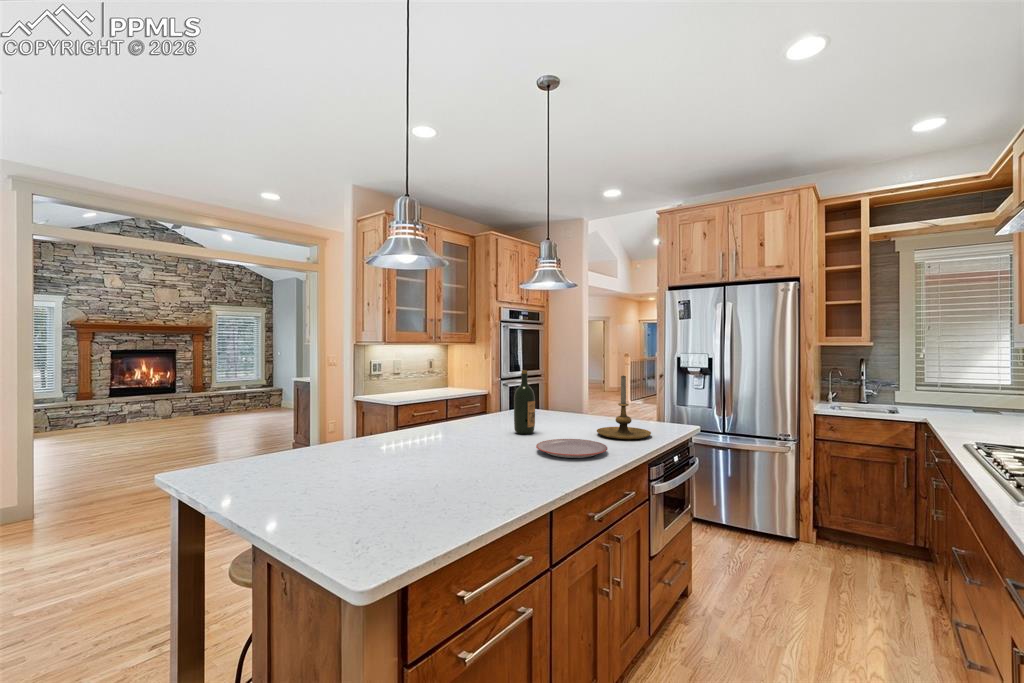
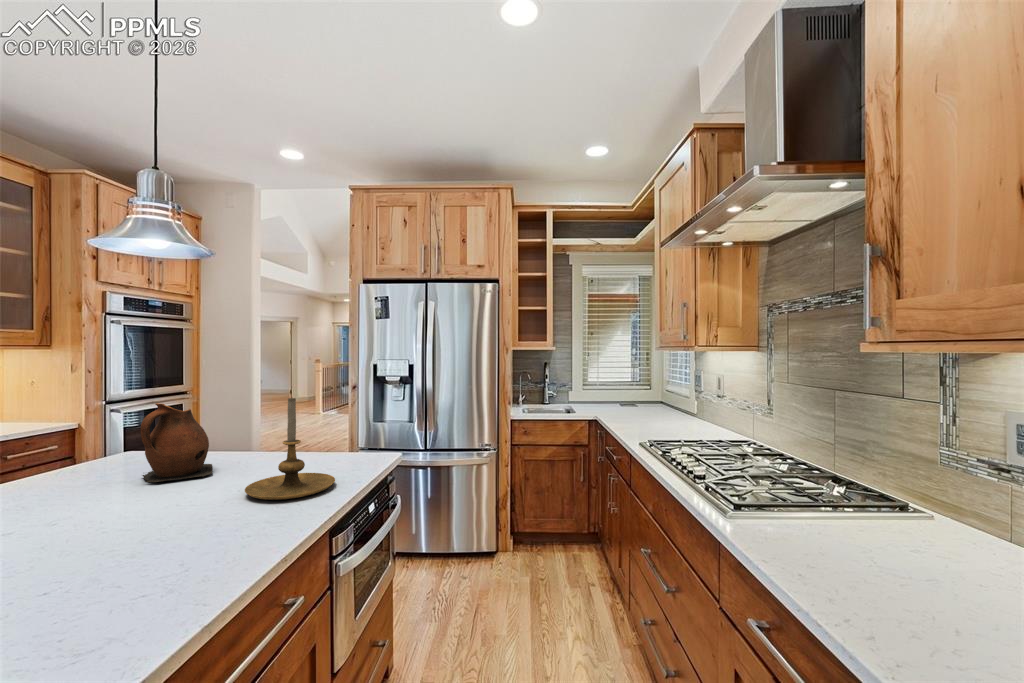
wine bottle: present [514,371,535,434] -> none [64,399,118,522]
ceramic pitcher: none [538,376,575,423] -> present [140,403,212,482]
plate: present [536,439,608,458] -> none [87,518,253,576]

